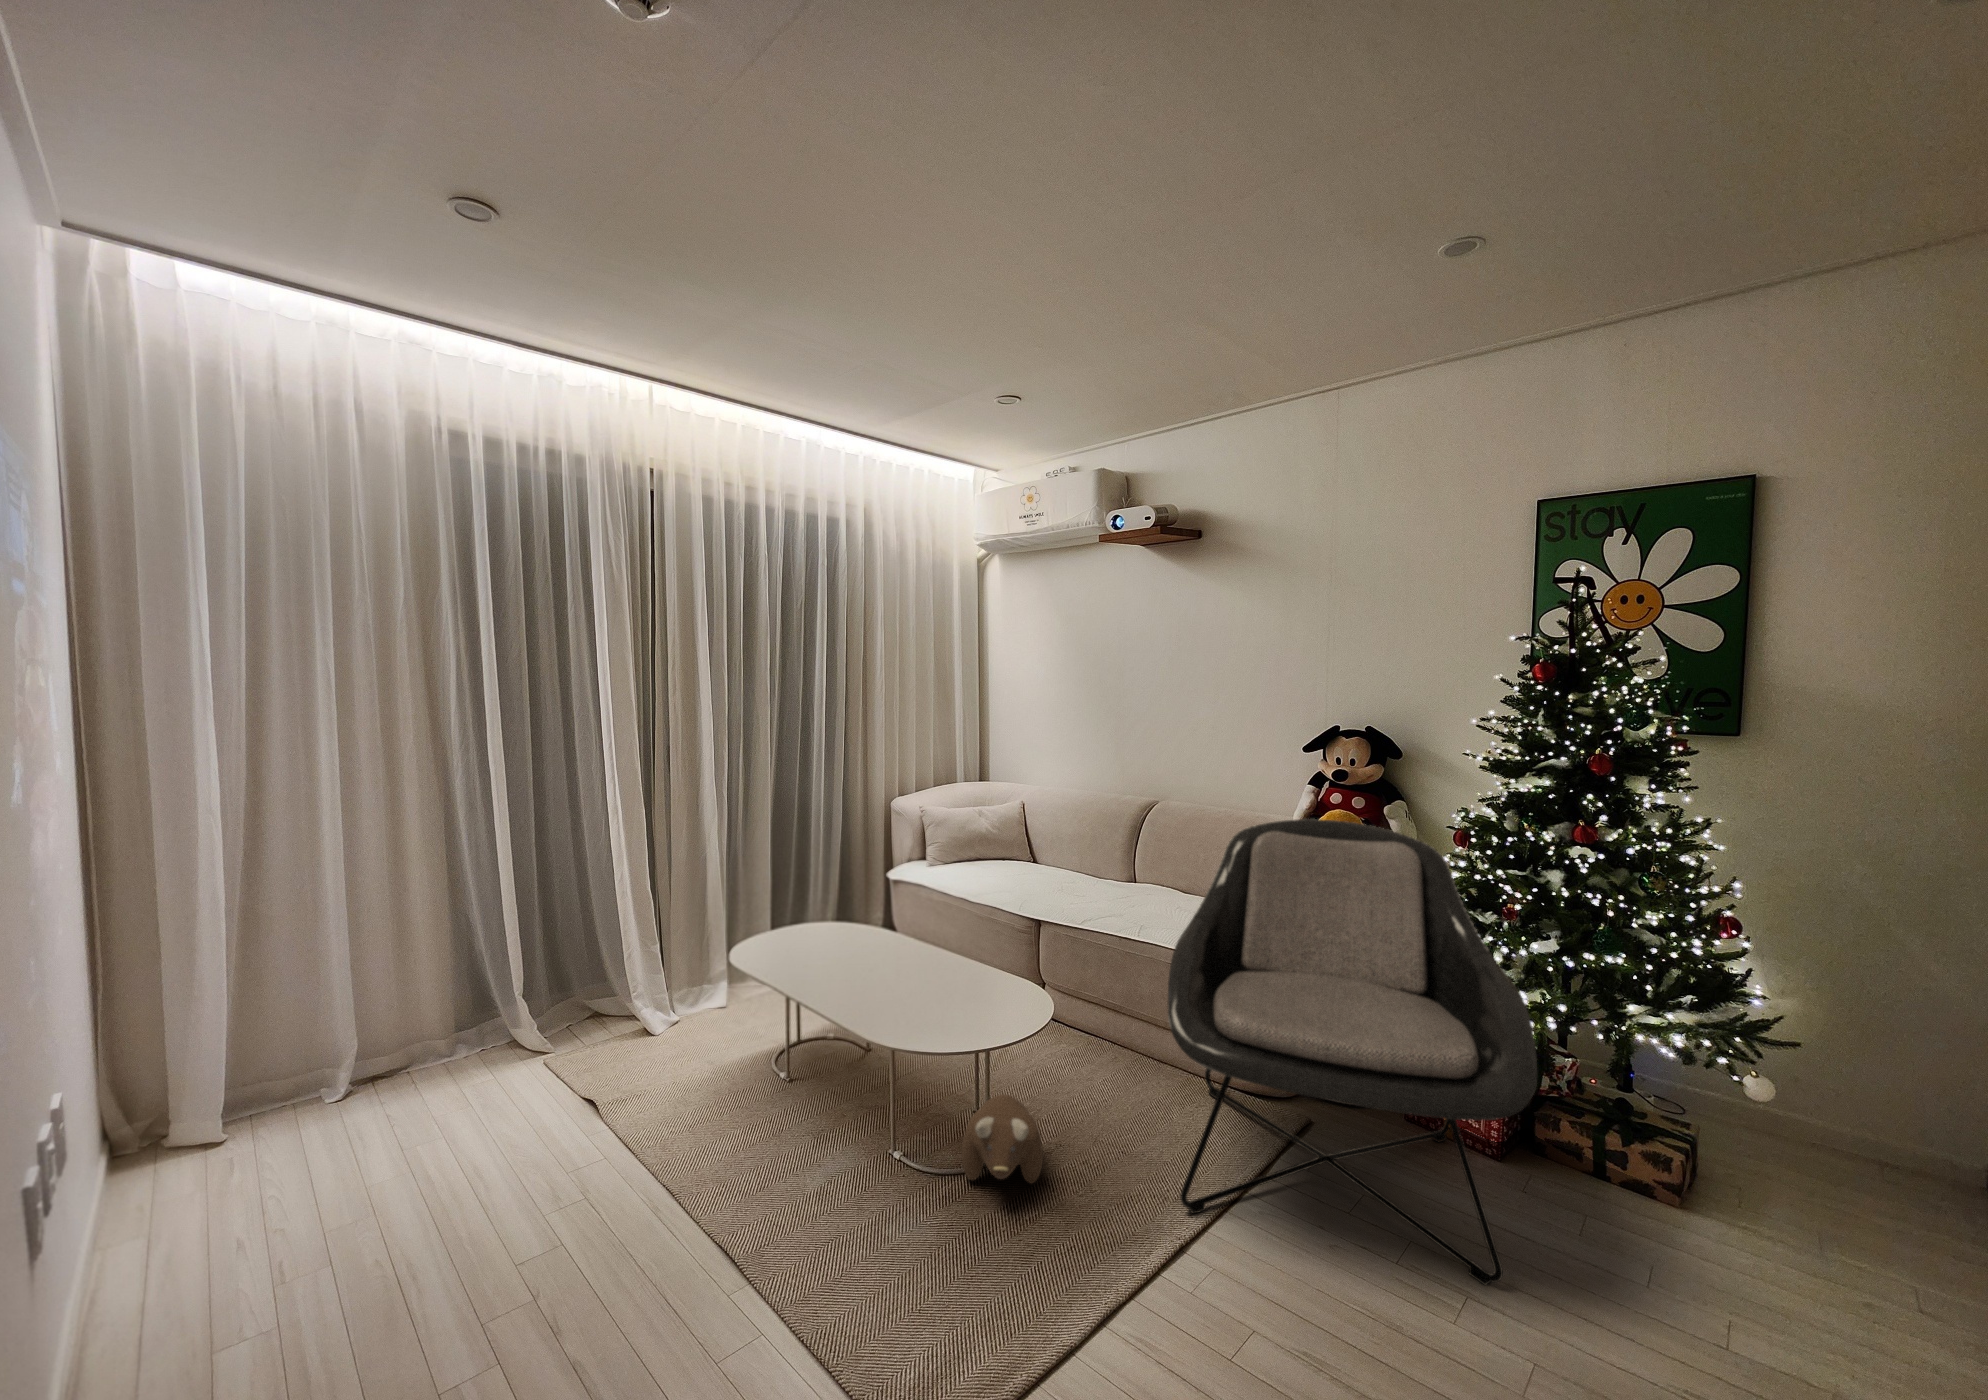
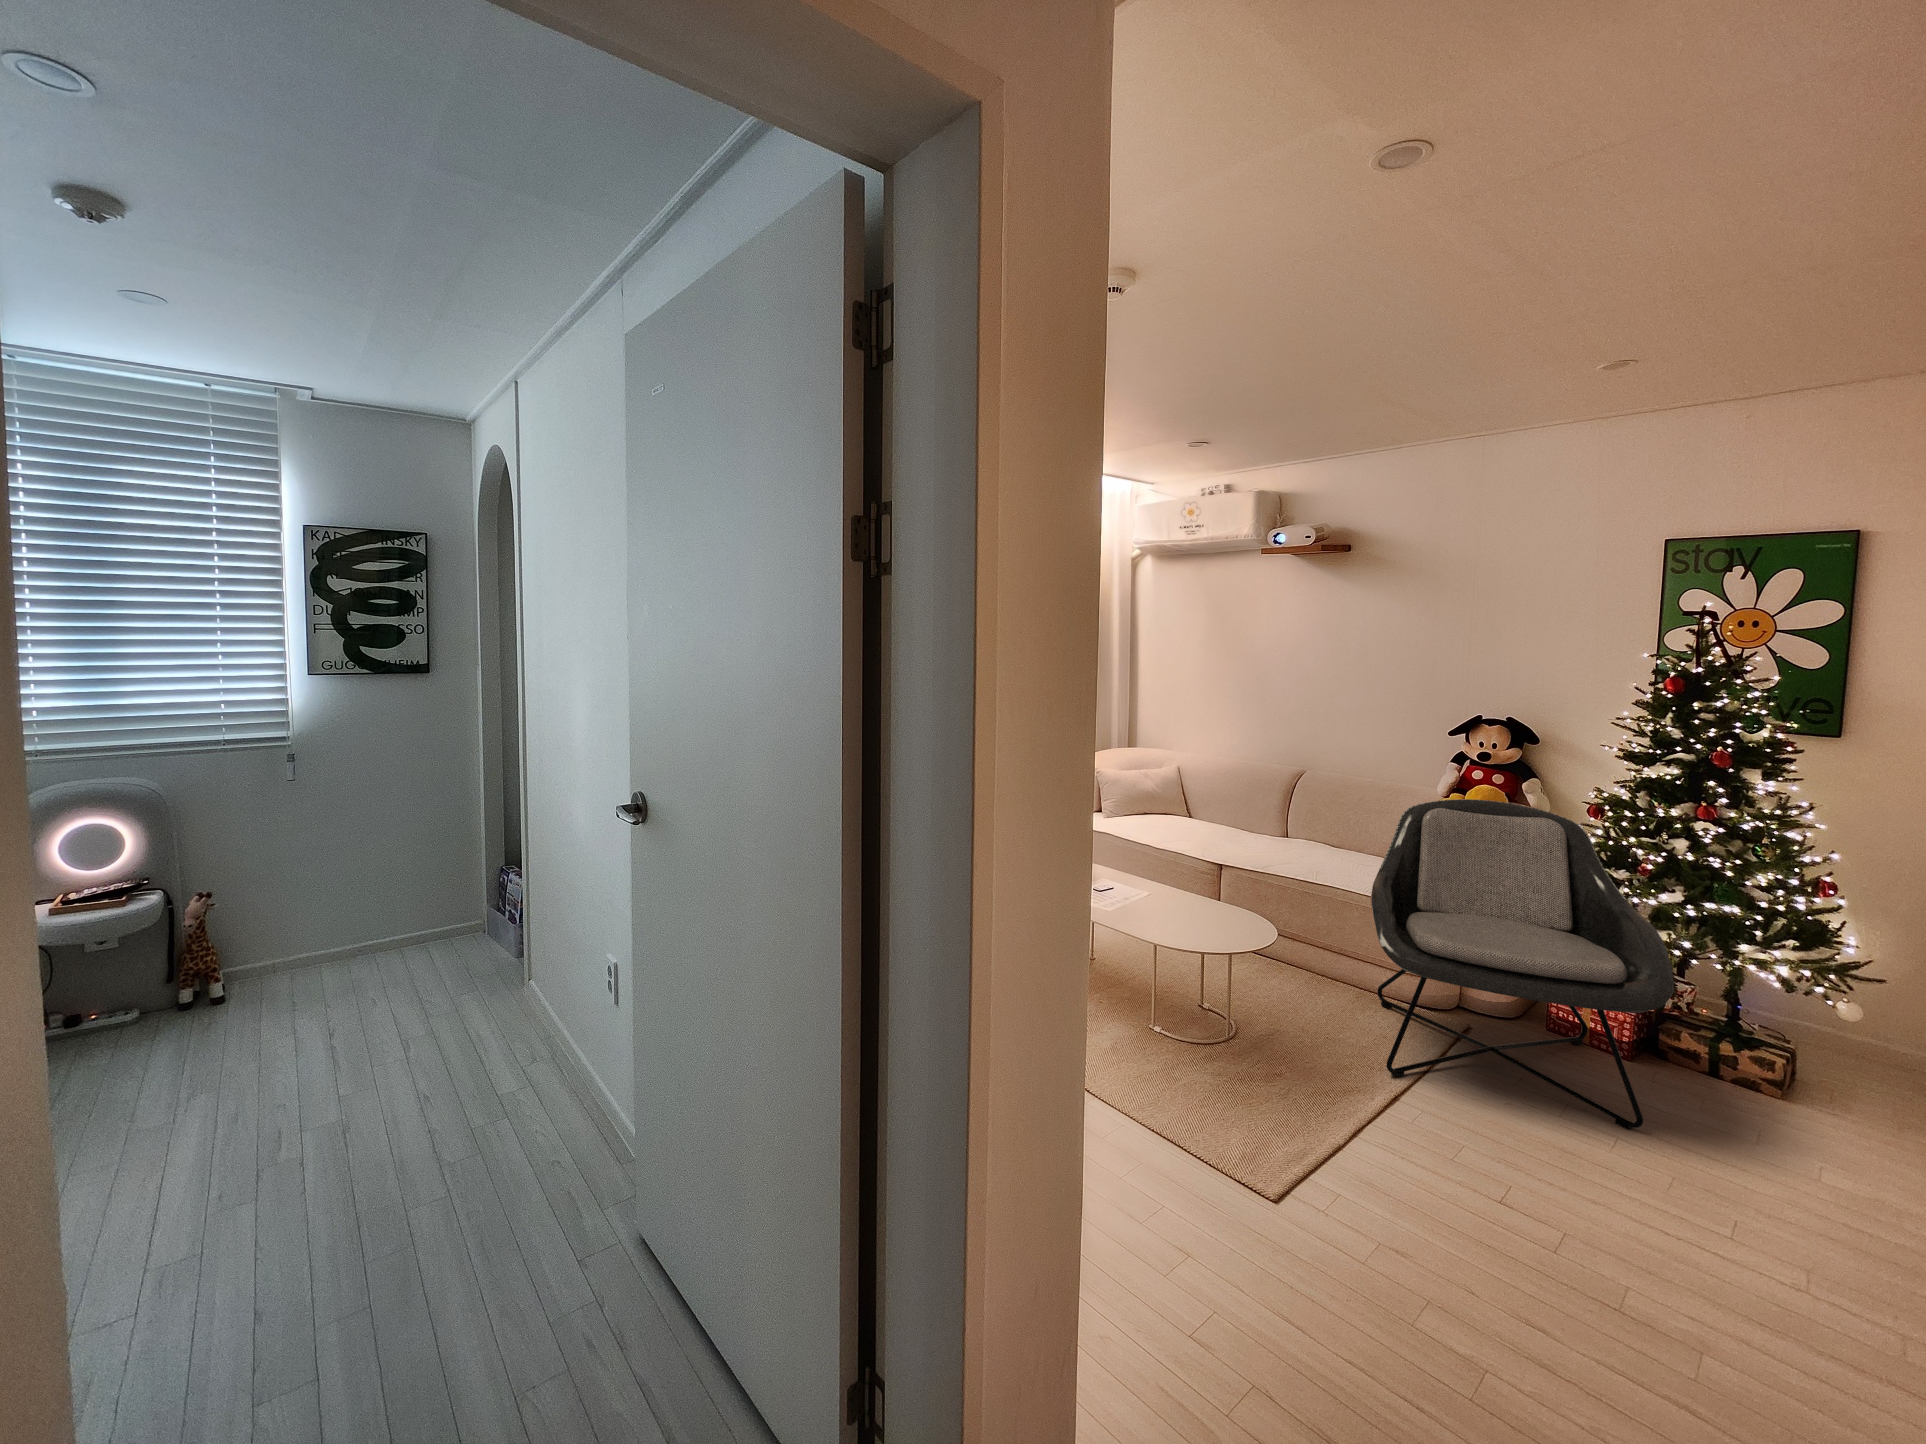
plush toy: present [962,1094,1043,1183] -> none [1218,992,1278,1053]

